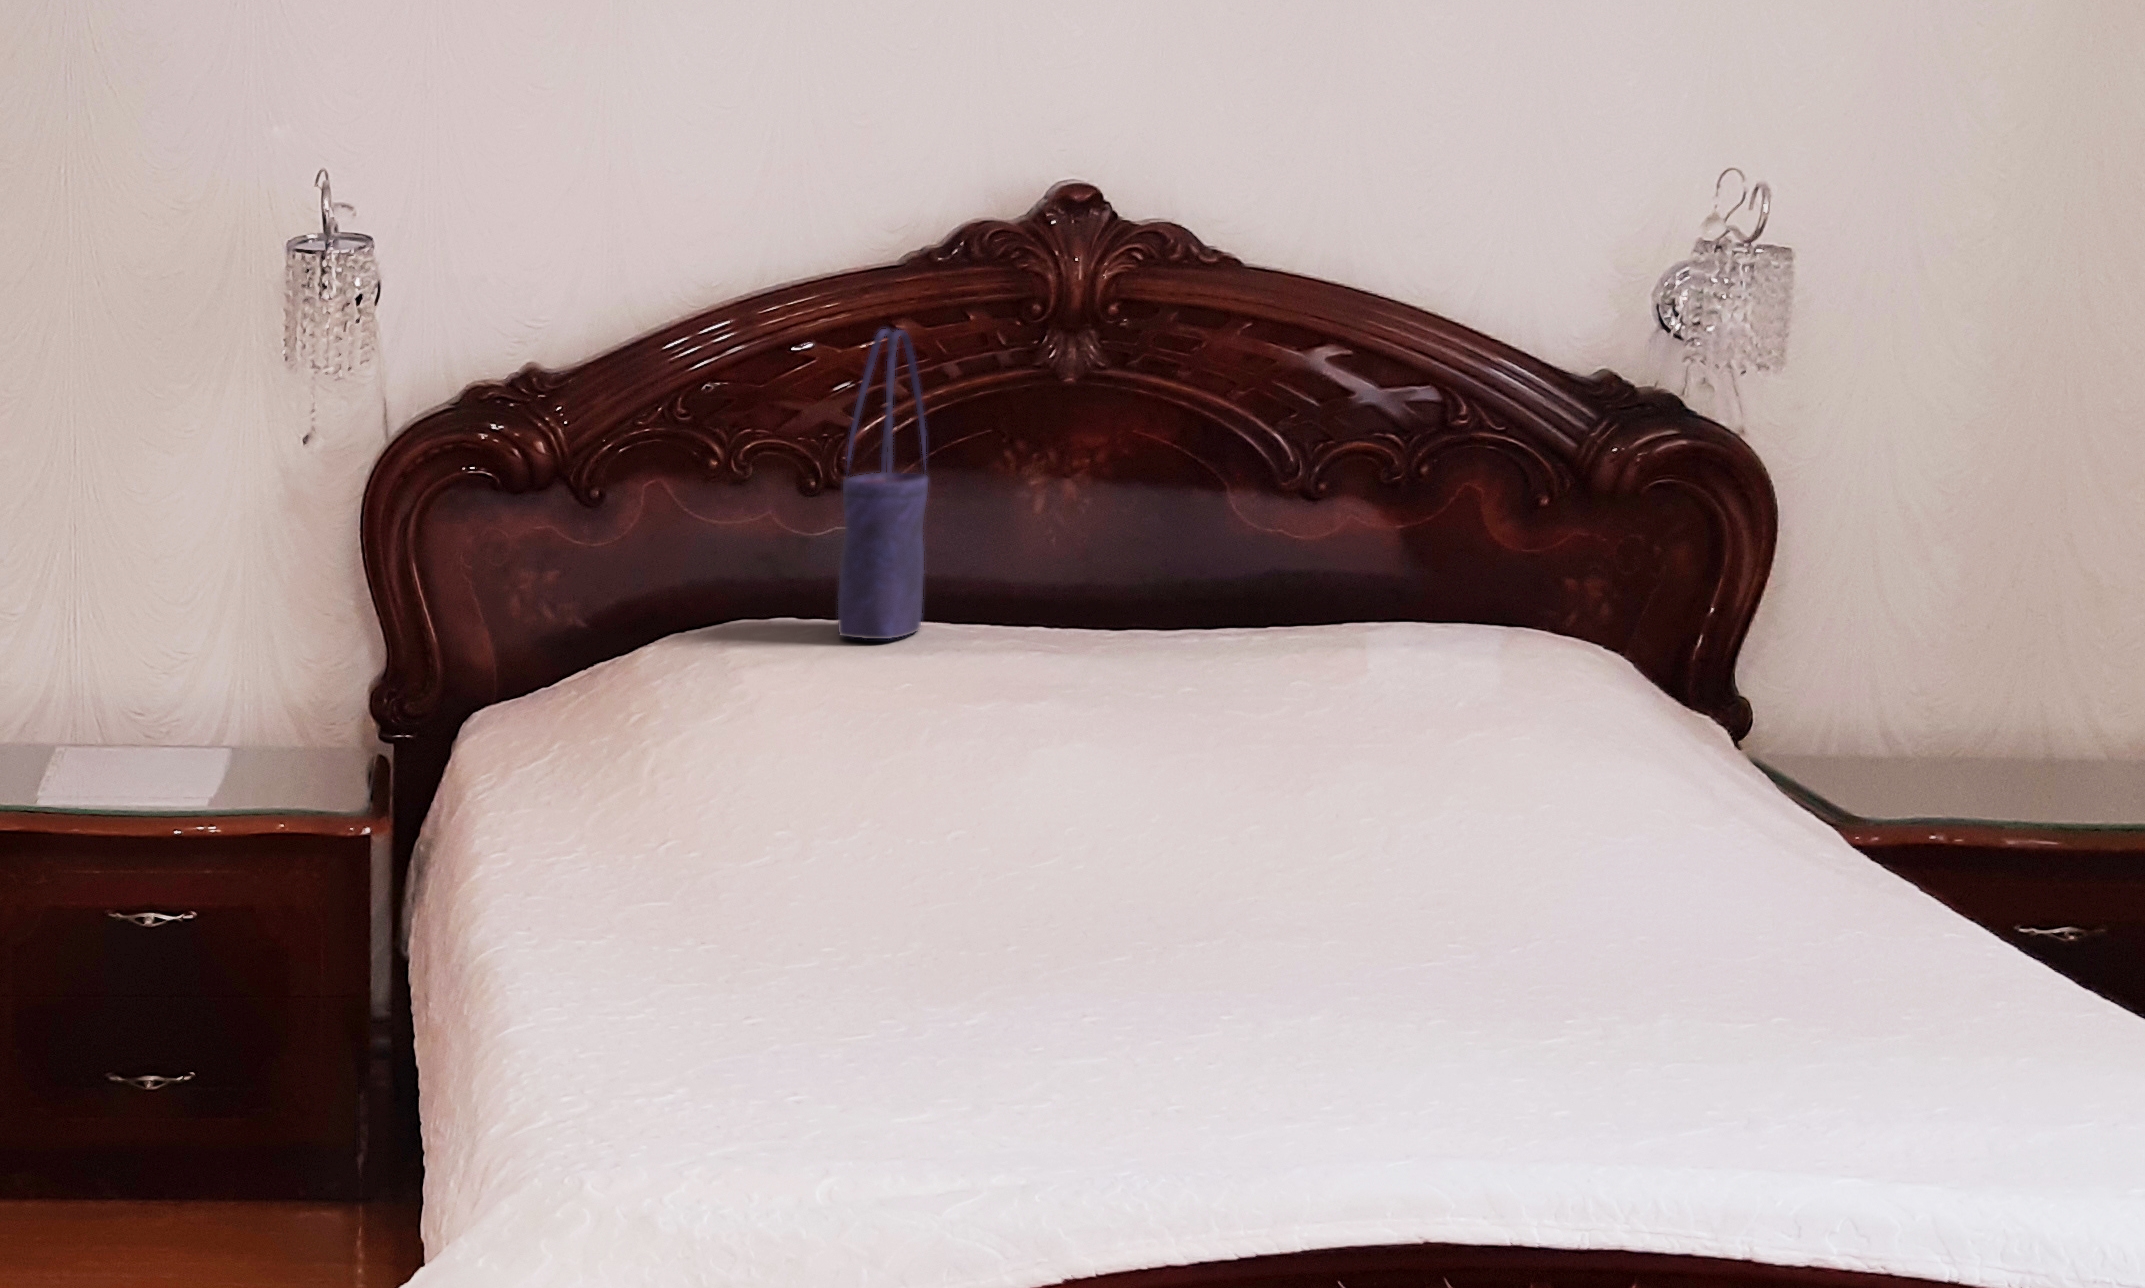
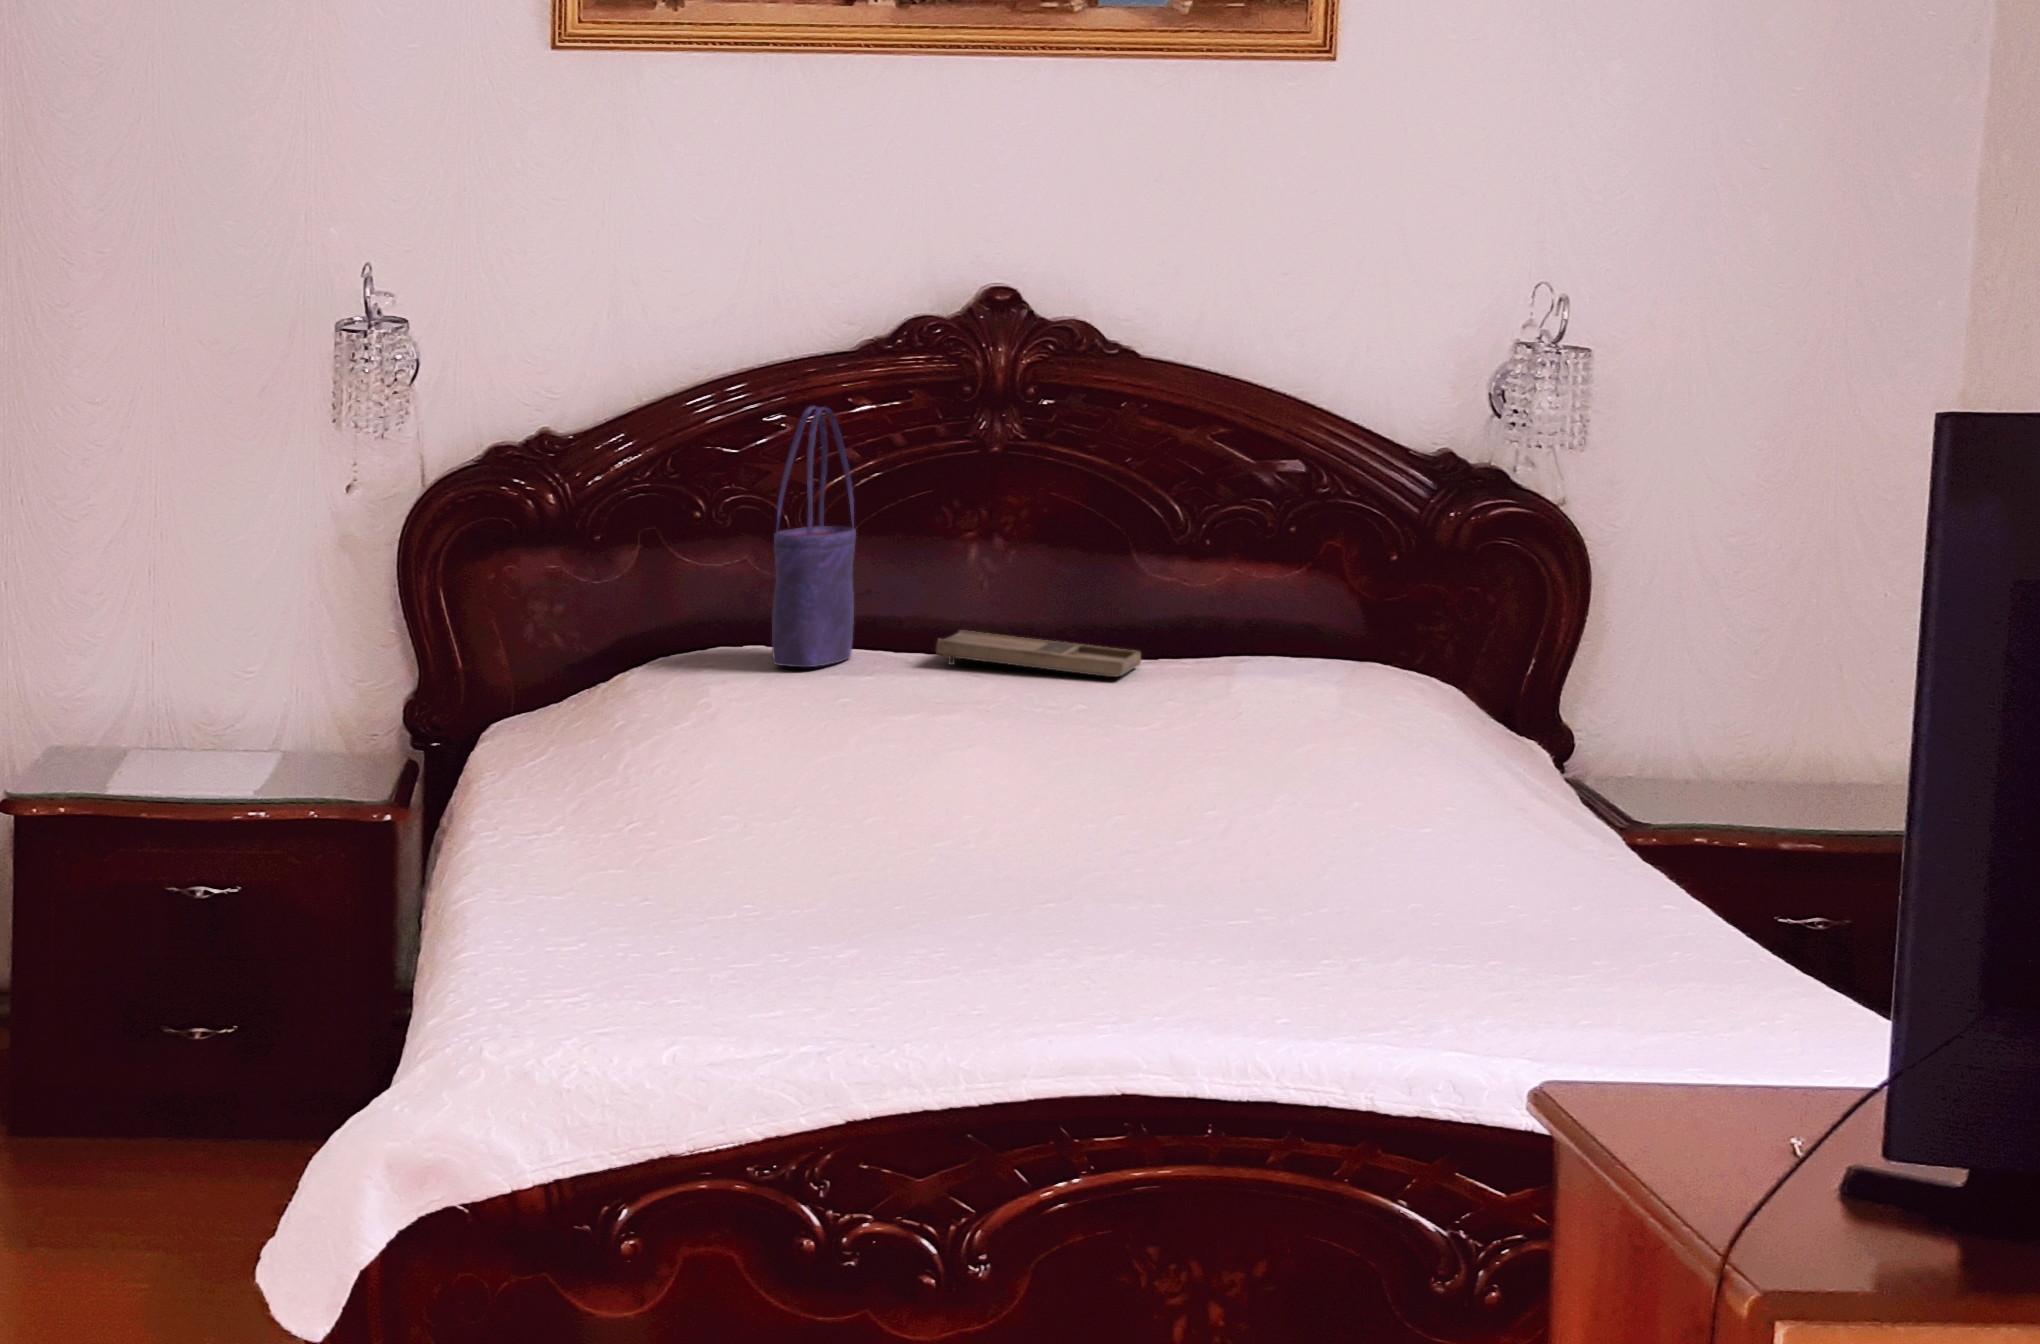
tray: none [1029,596,1271,649] -> present [936,630,1141,677]

